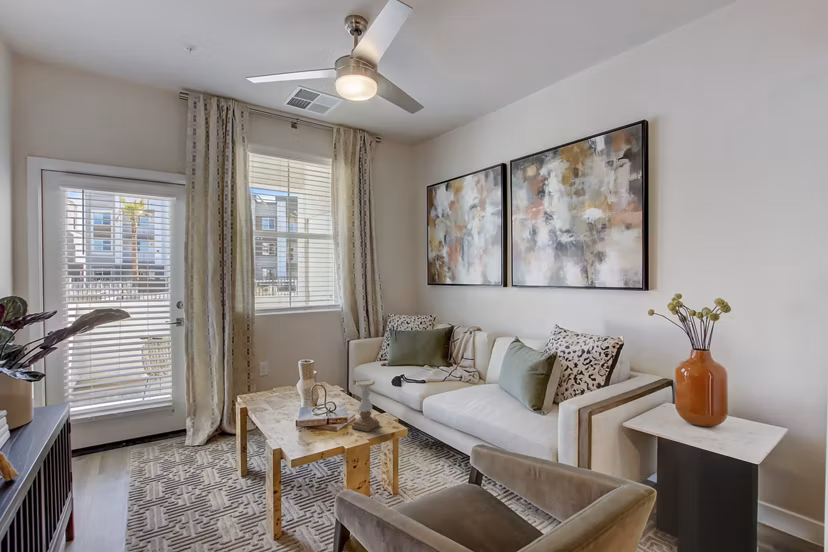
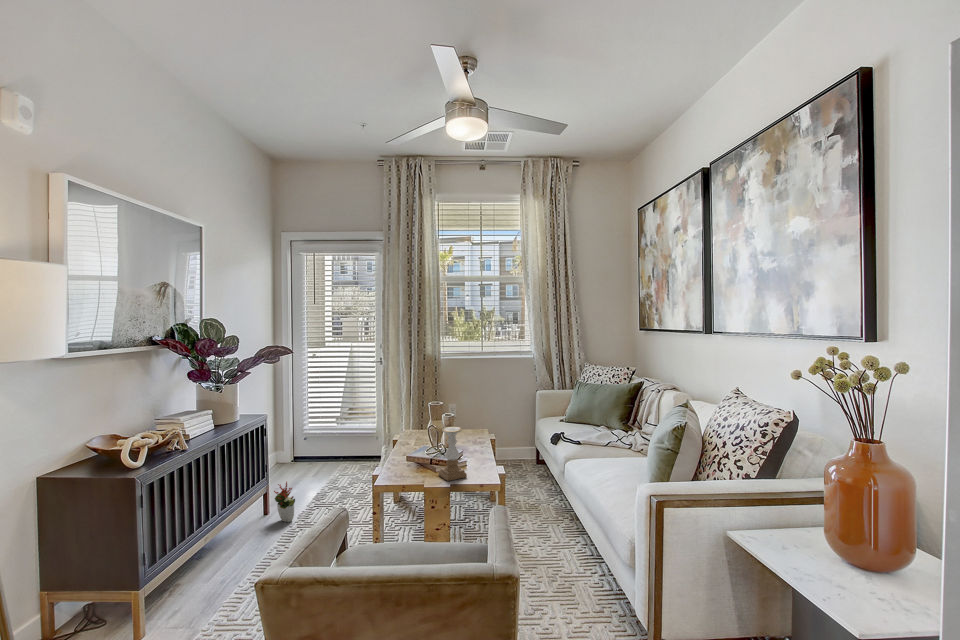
decorative plant: none [110,475,142,525] -> present [274,482,295,522]

